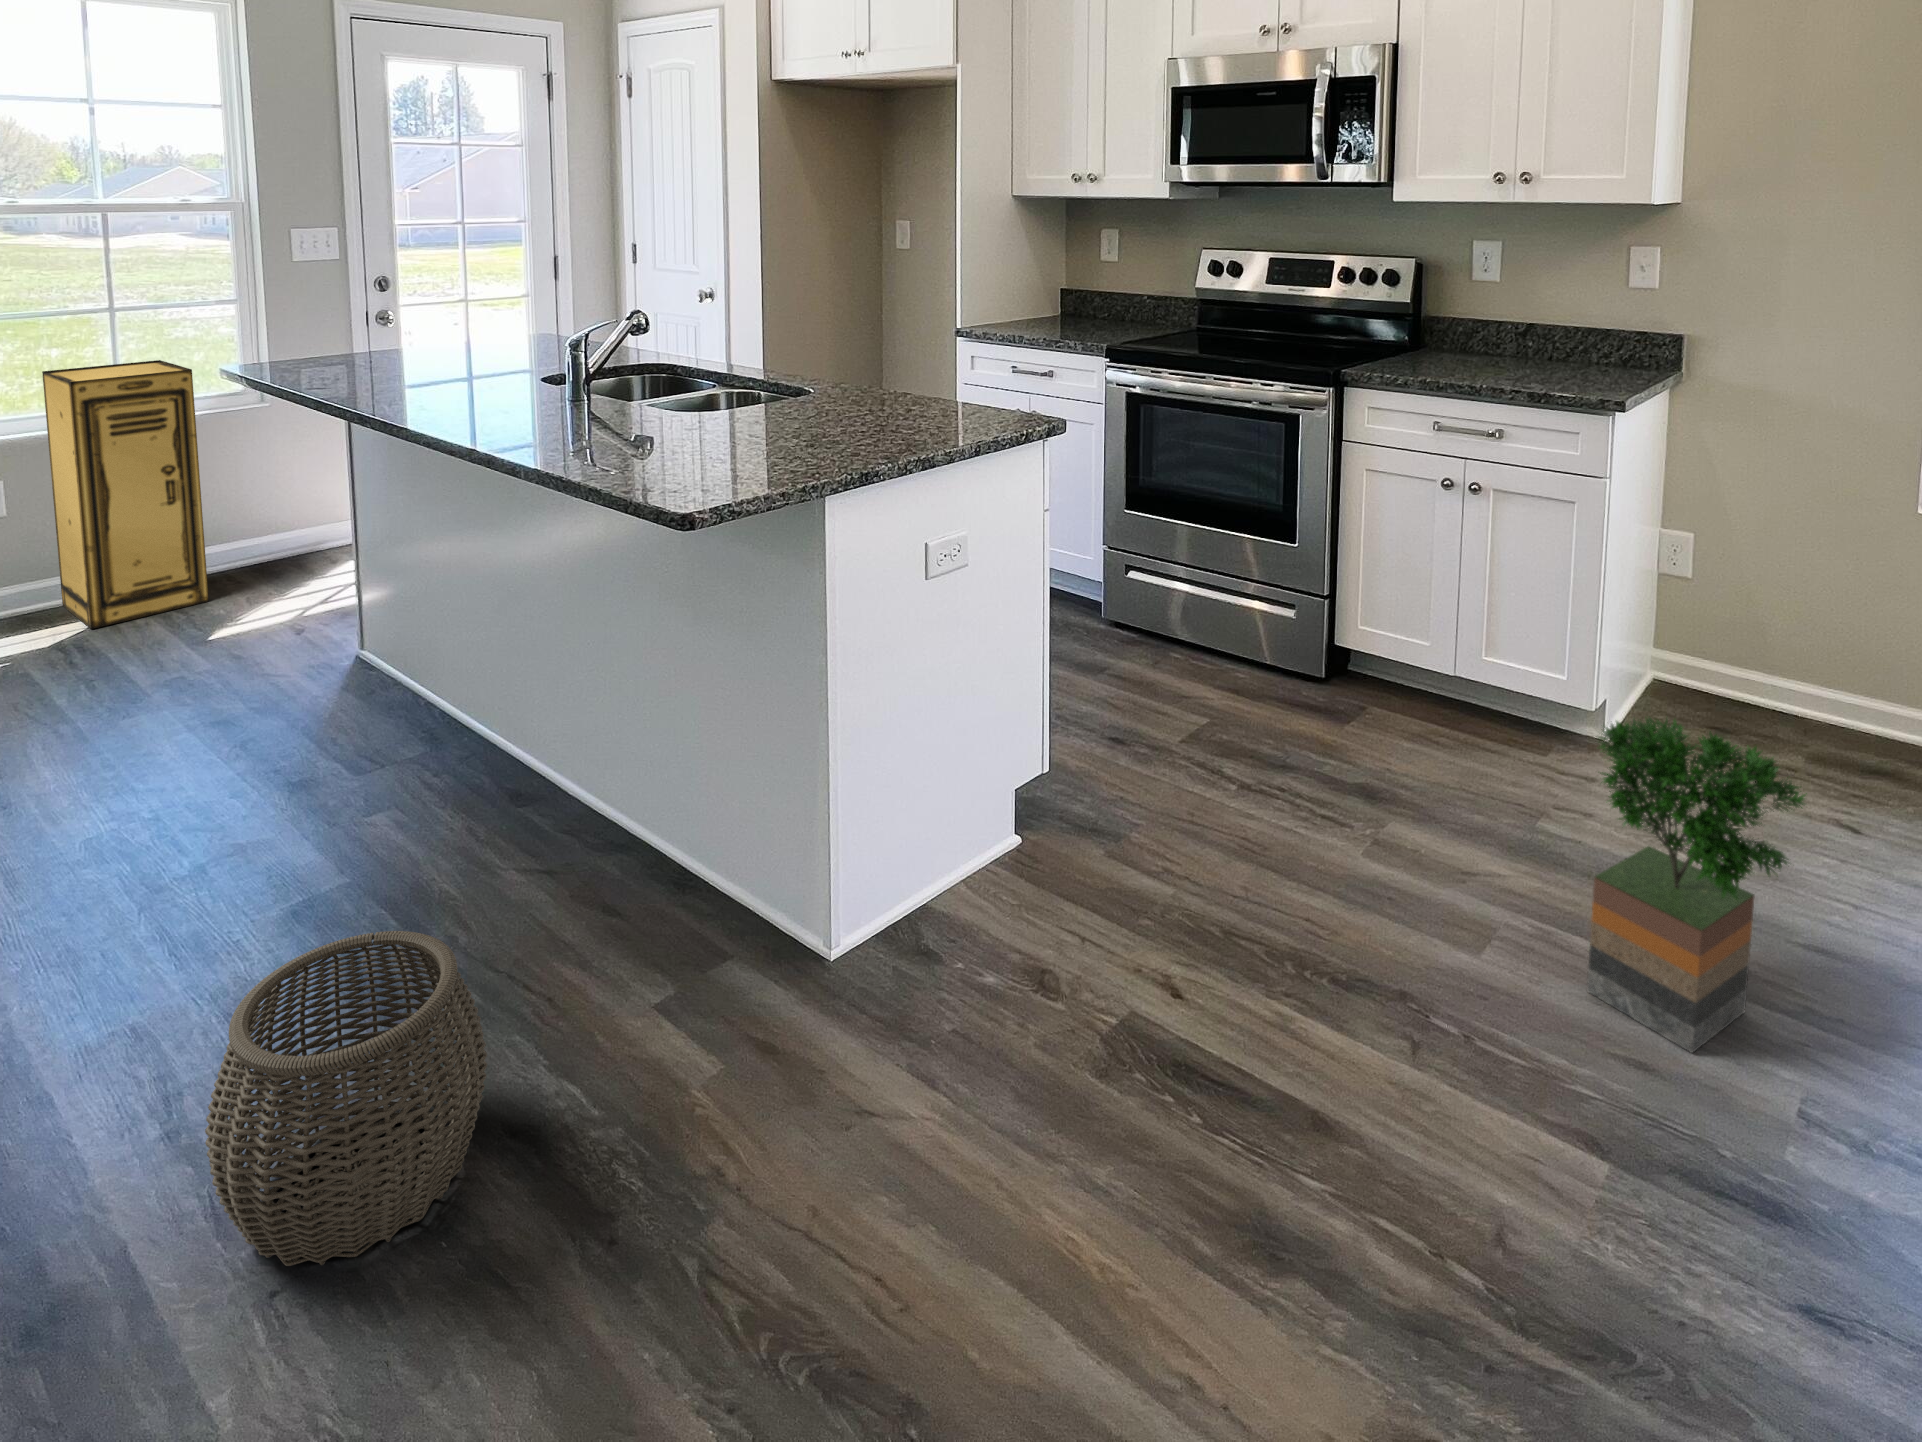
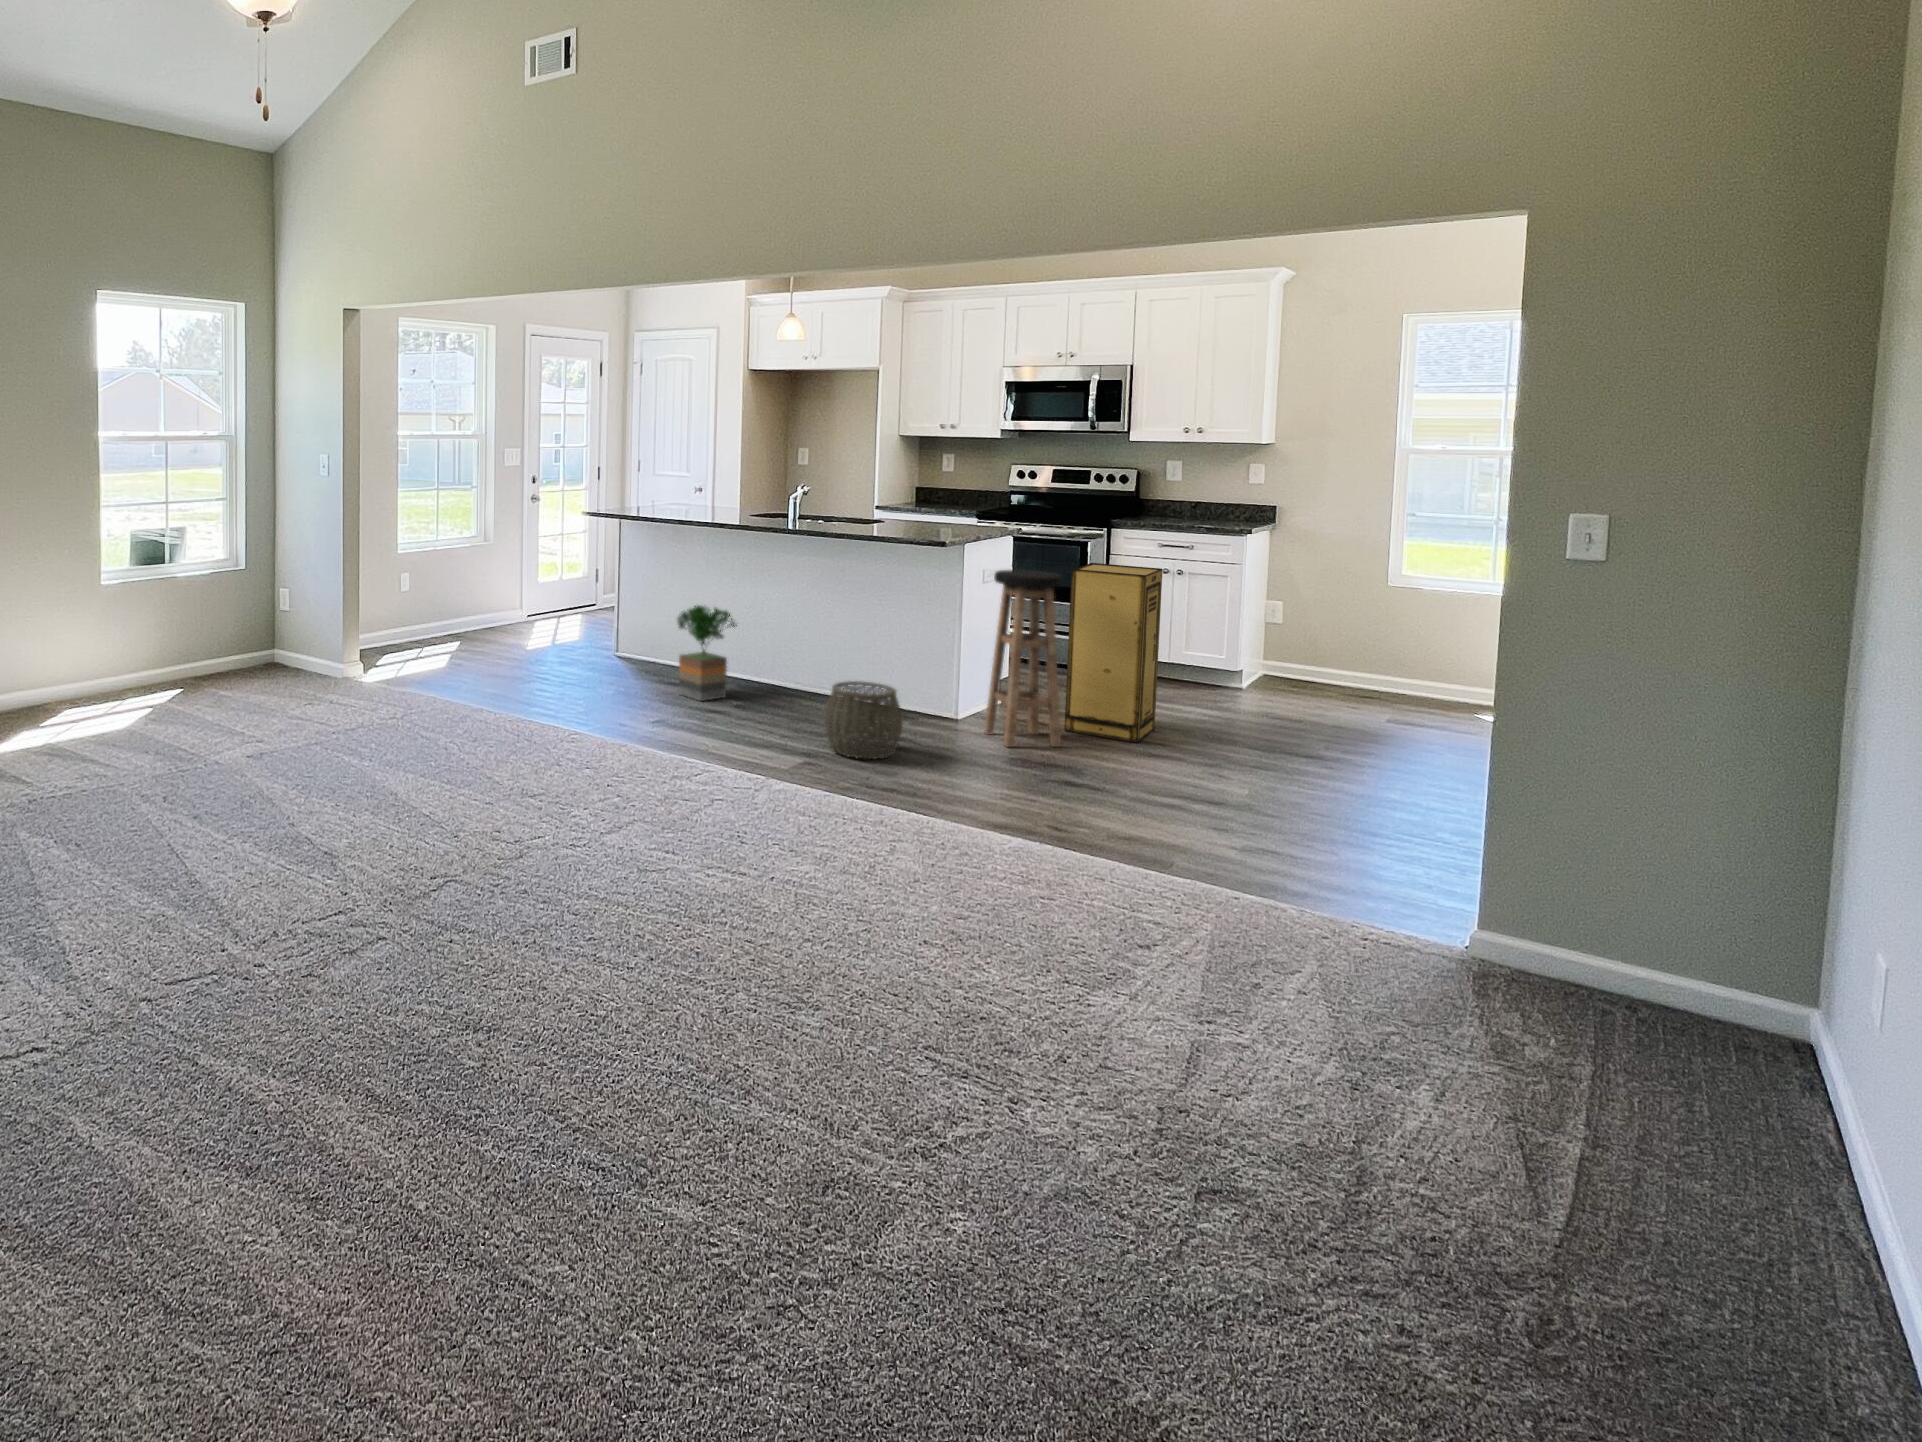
storage cabinet: present [42,360,209,629] -> present [1065,563,1163,743]
bar stool: none [837,562,1028,1124] -> present [984,570,1063,747]
potted tree: present [1587,718,1807,1053] -> present [678,606,737,701]

